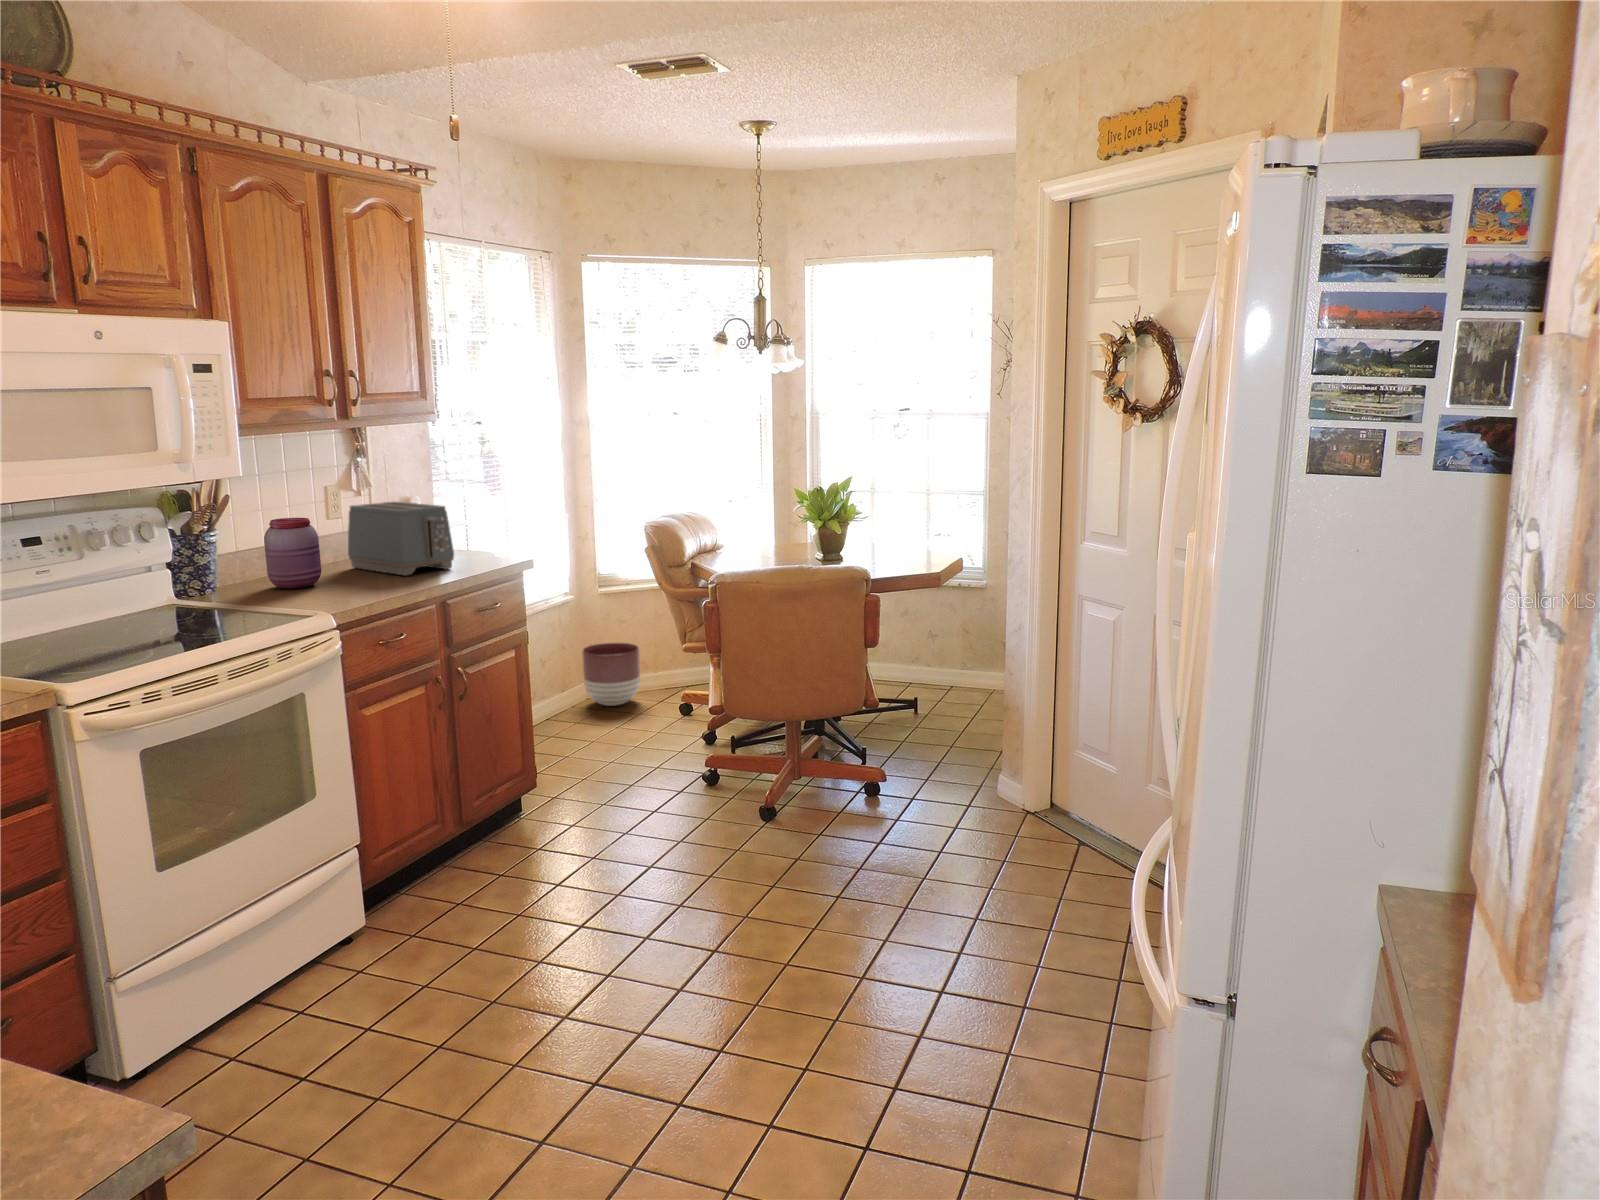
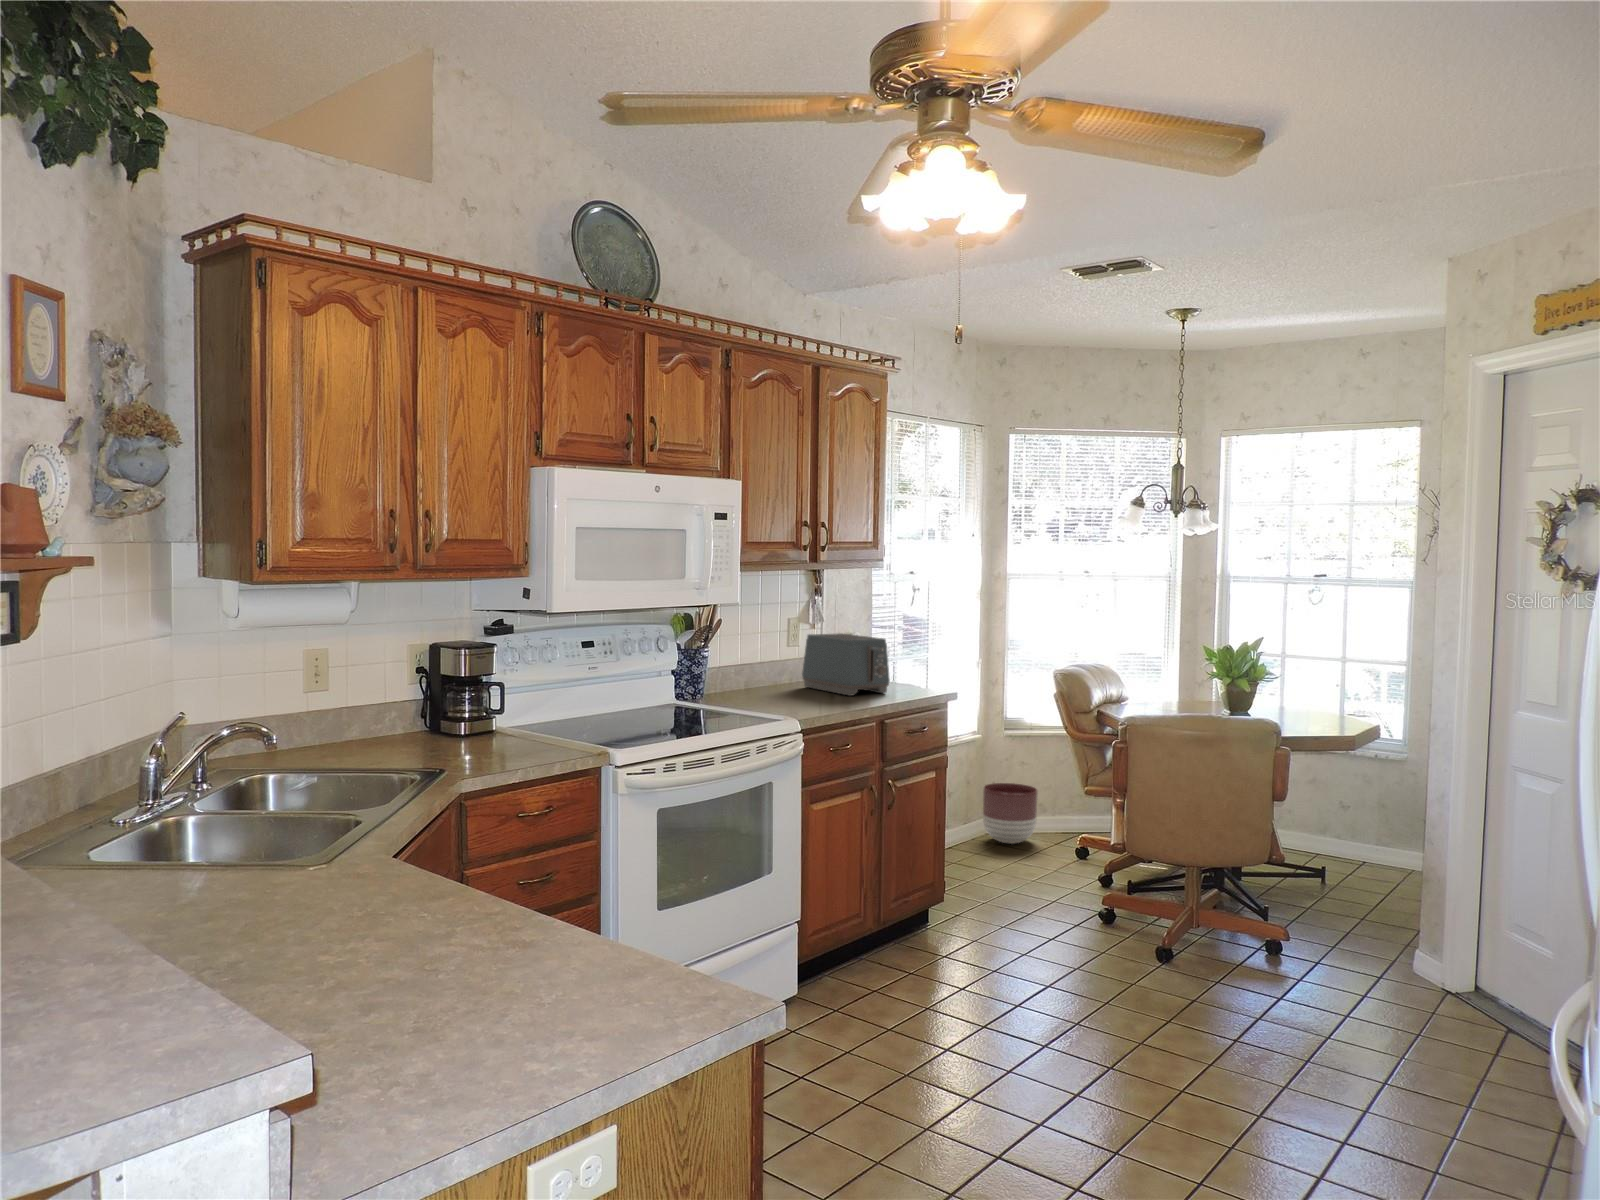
jar: present [264,518,321,589] -> none [744,640,785,698]

